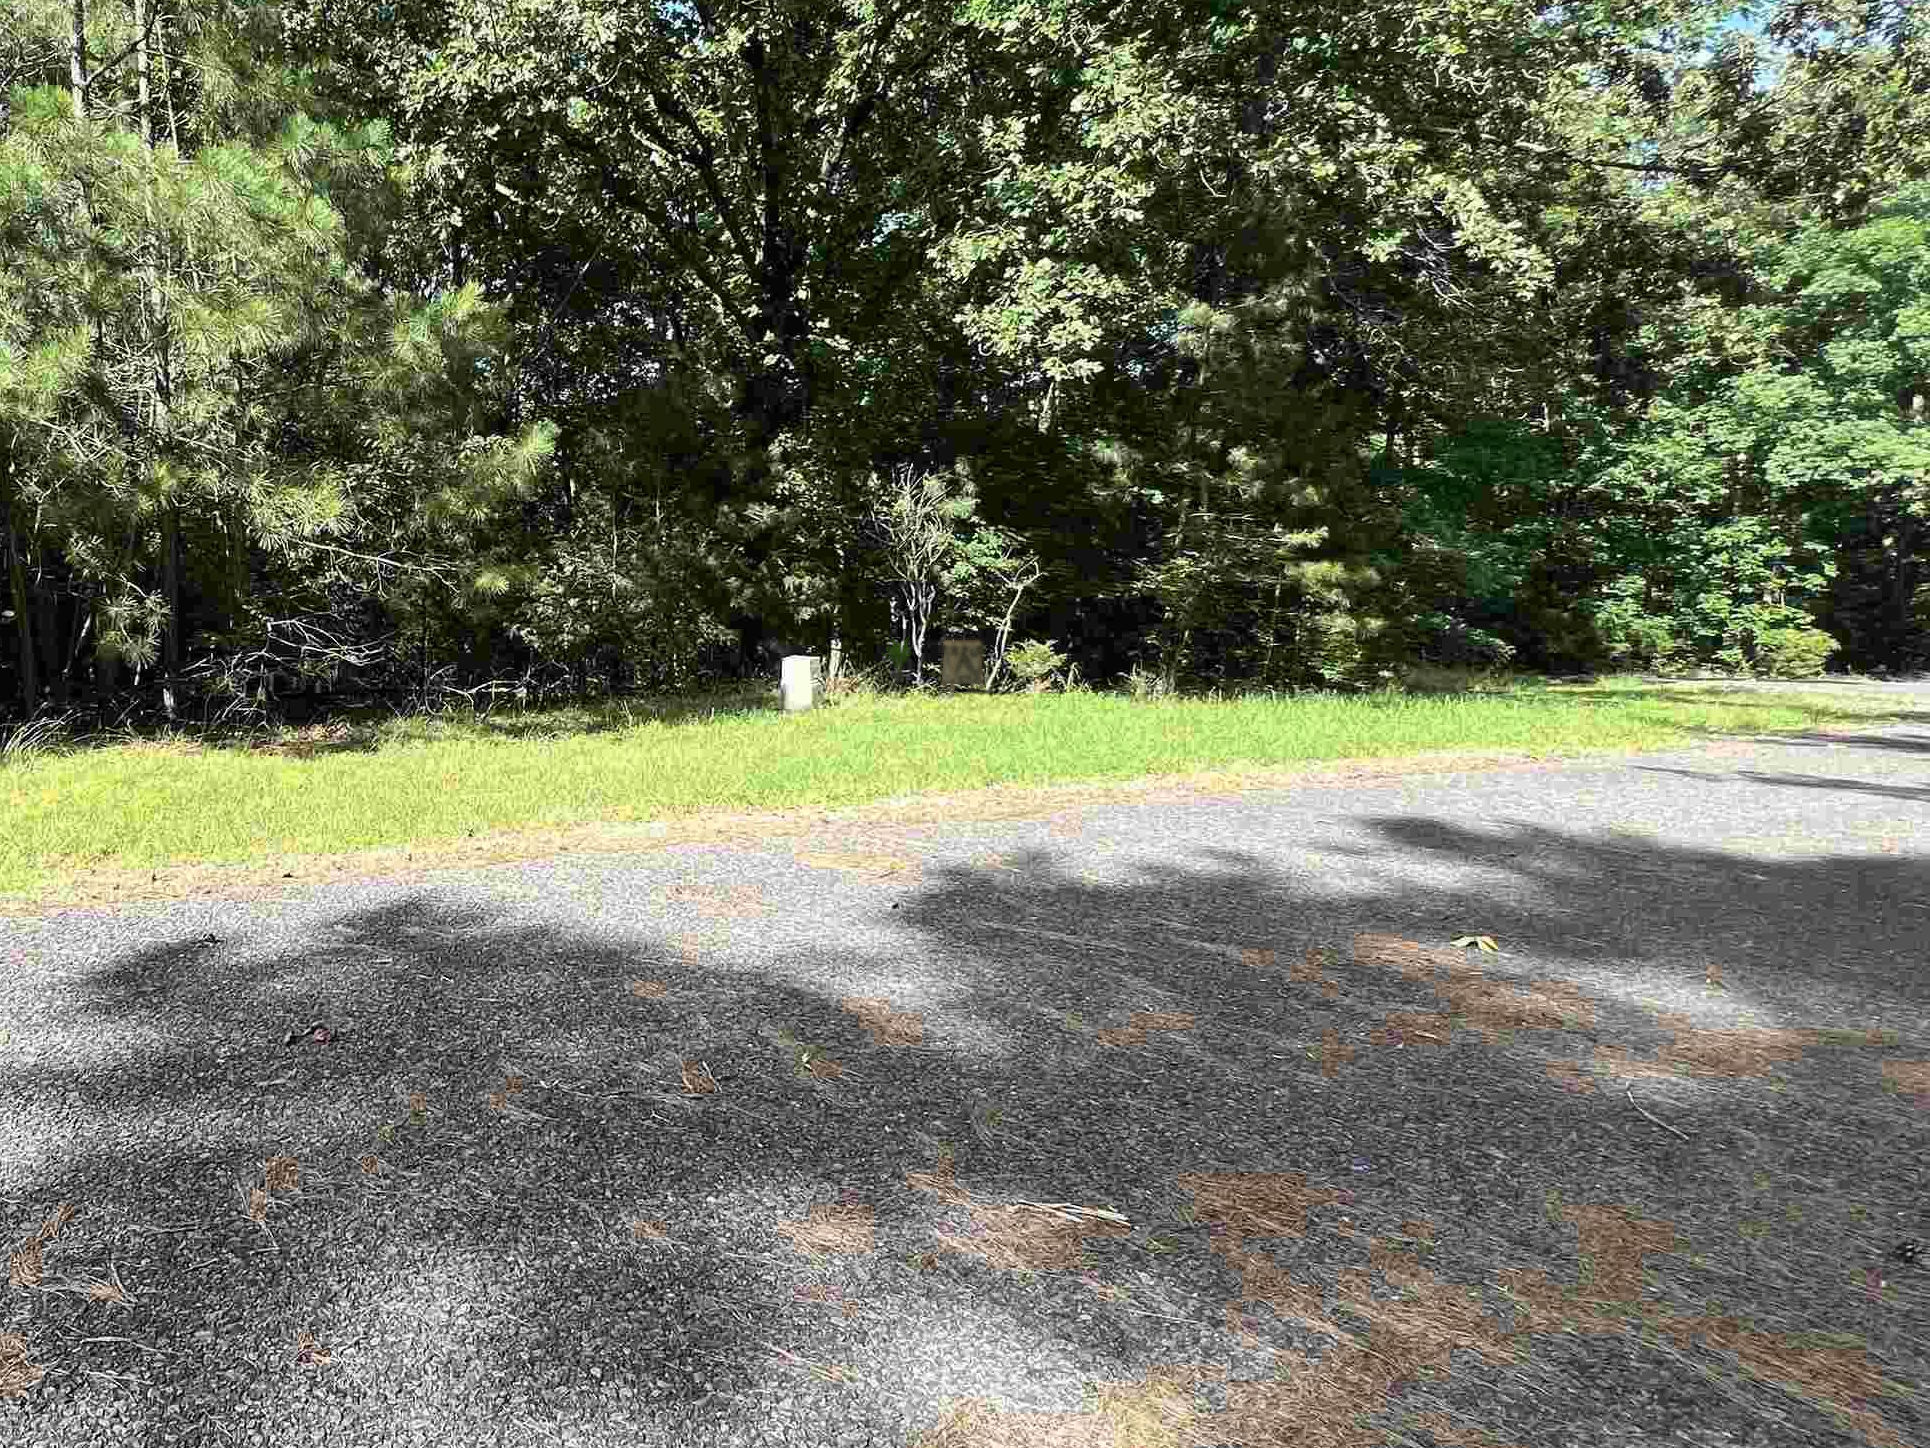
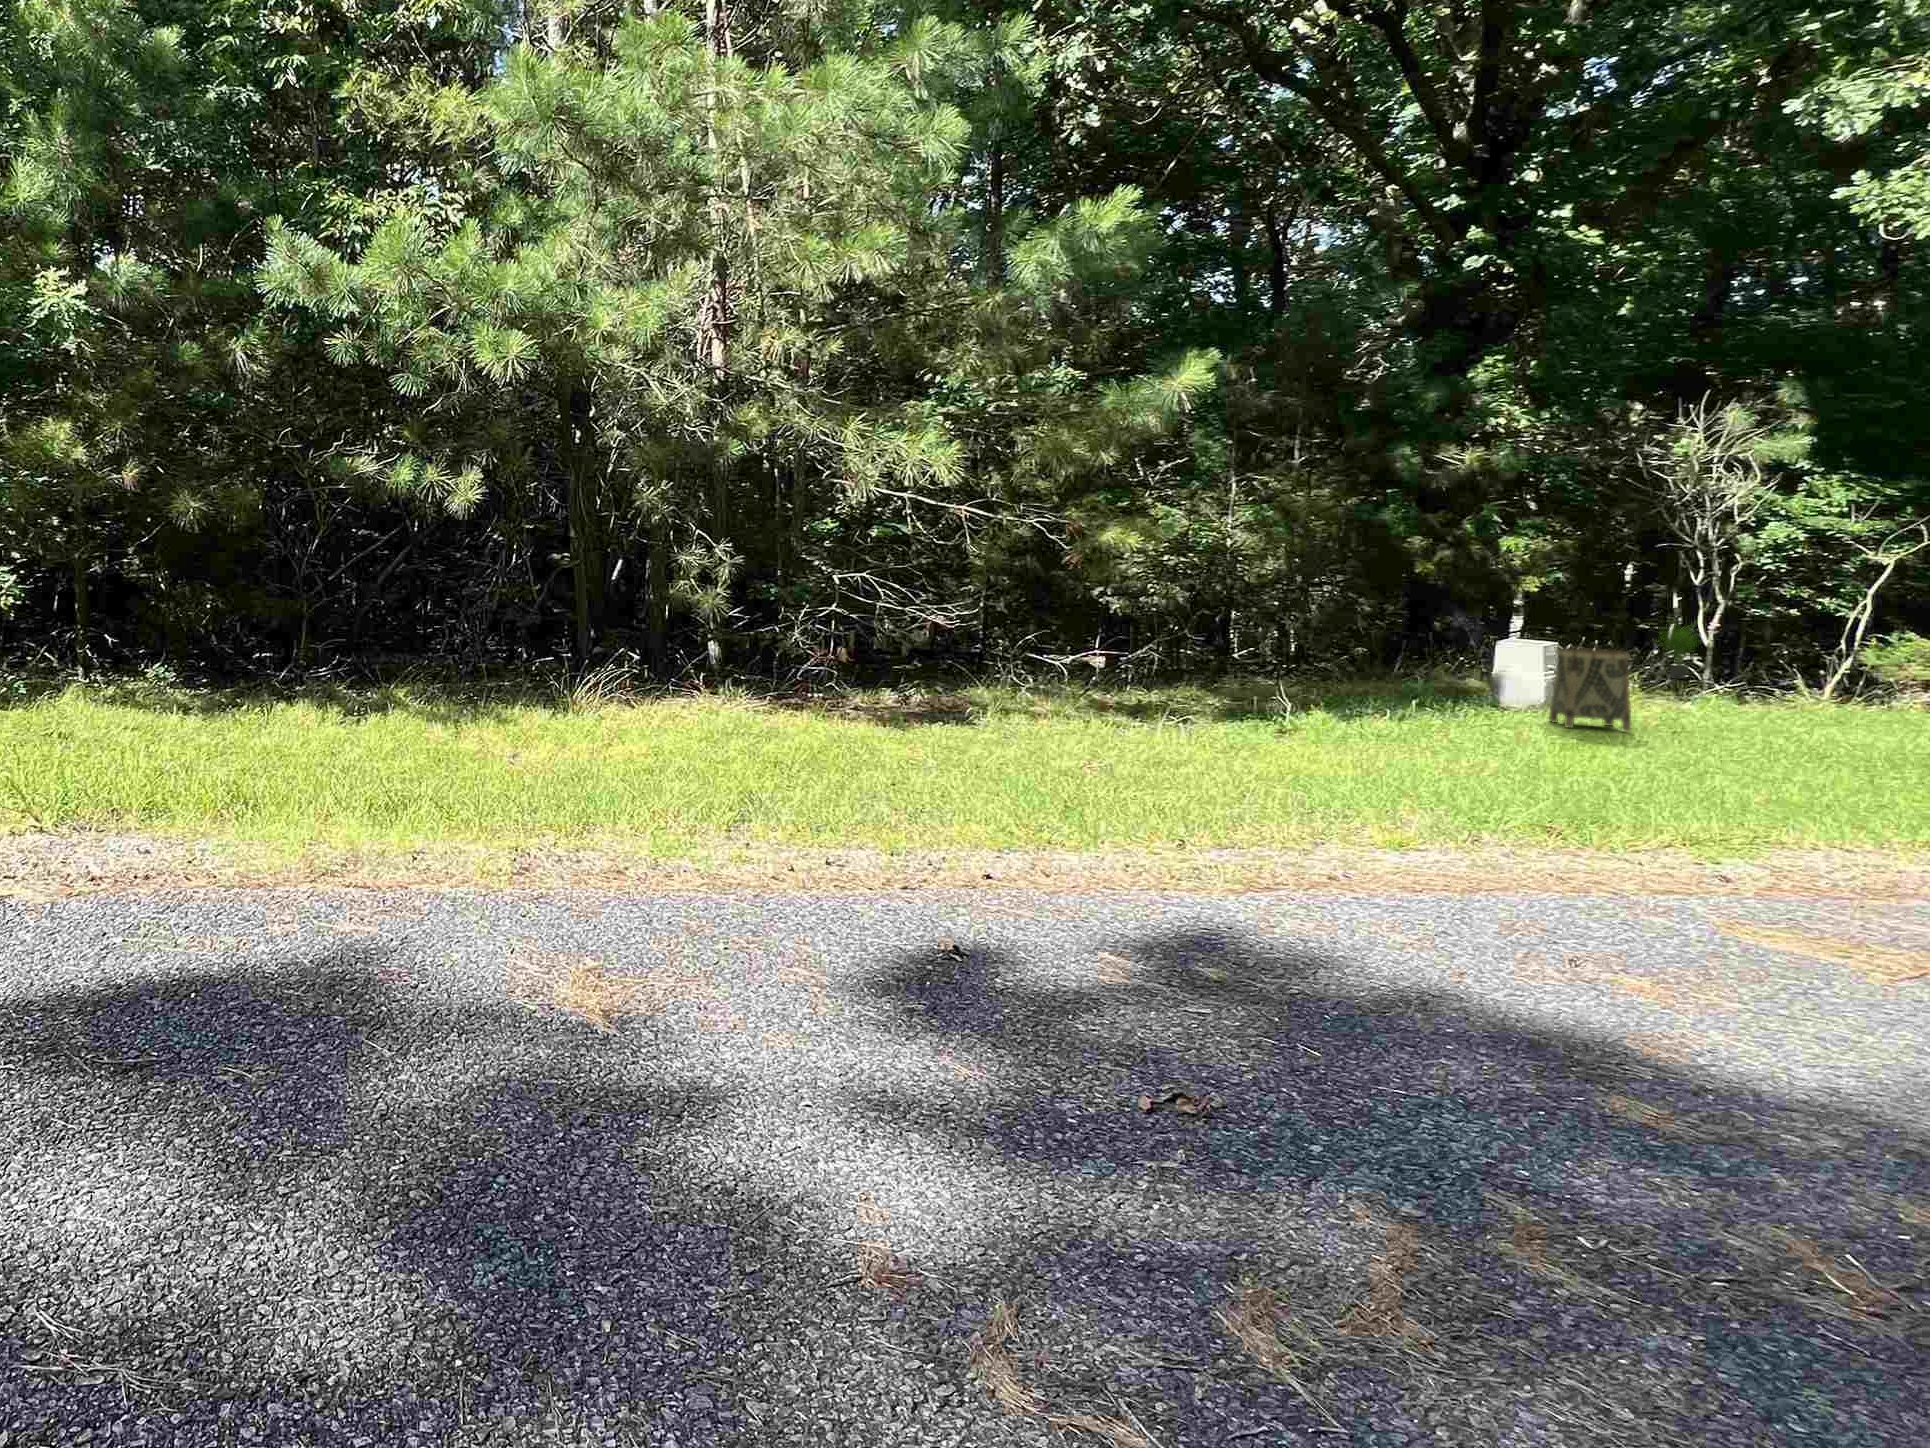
basket: present [942,640,984,690] -> present [1549,647,1631,732]

